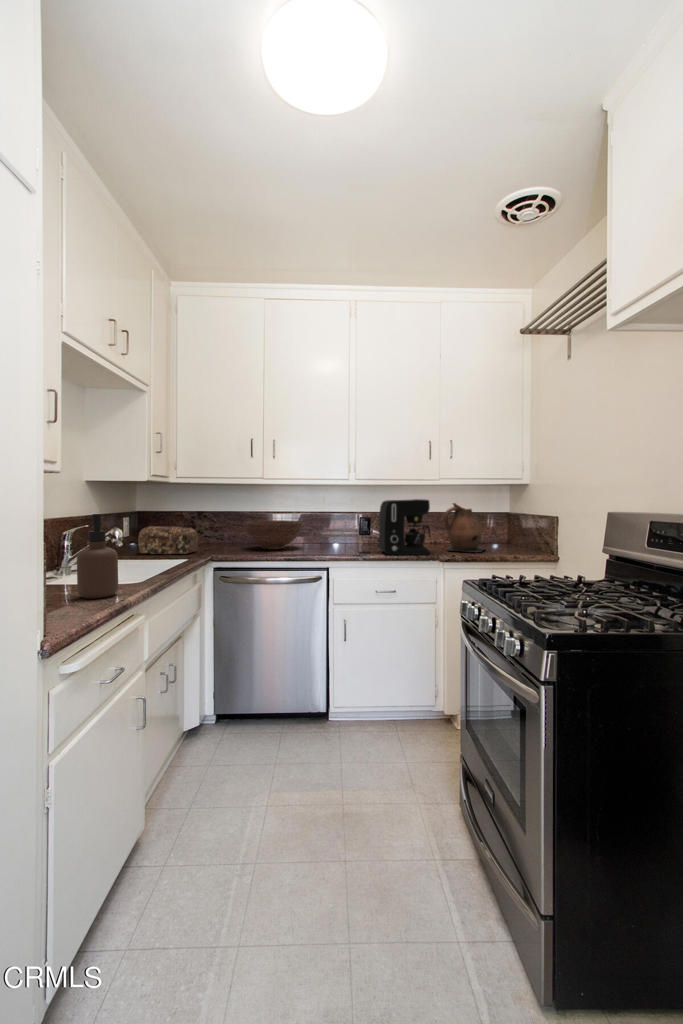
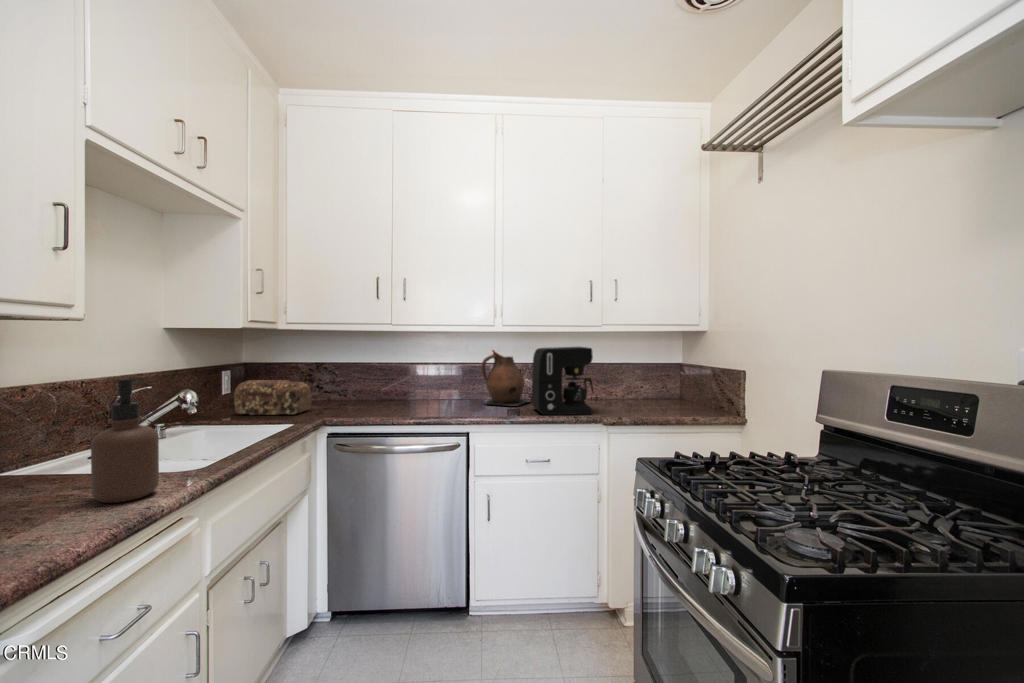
ceramic pitcher: present [444,503,485,552] -> present [482,350,530,406]
fruit bowl: present [244,520,302,549] -> none [369,370,440,406]

